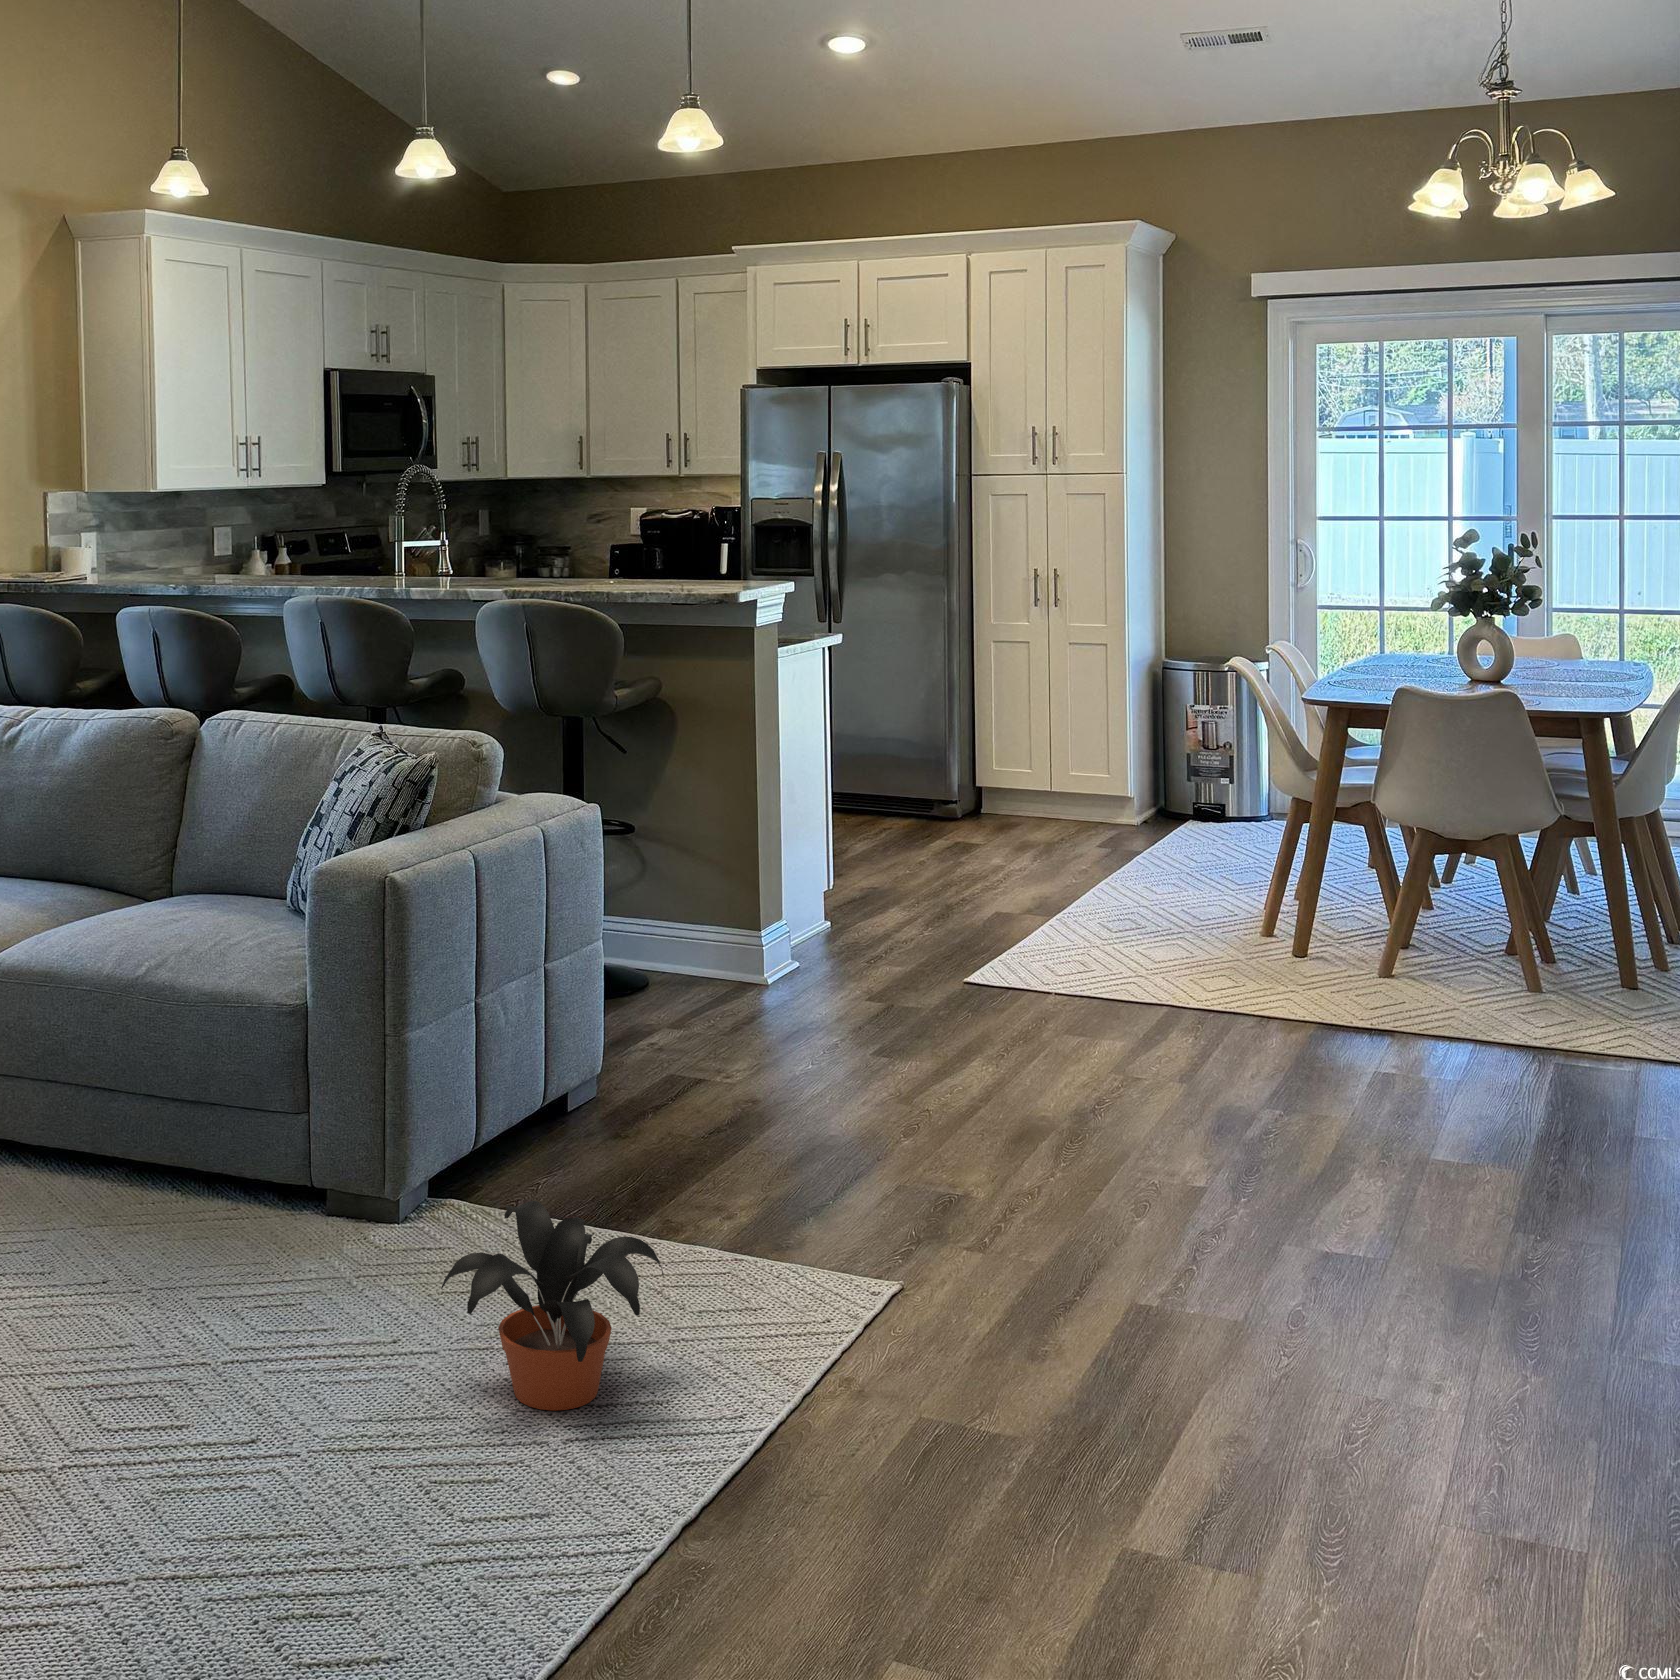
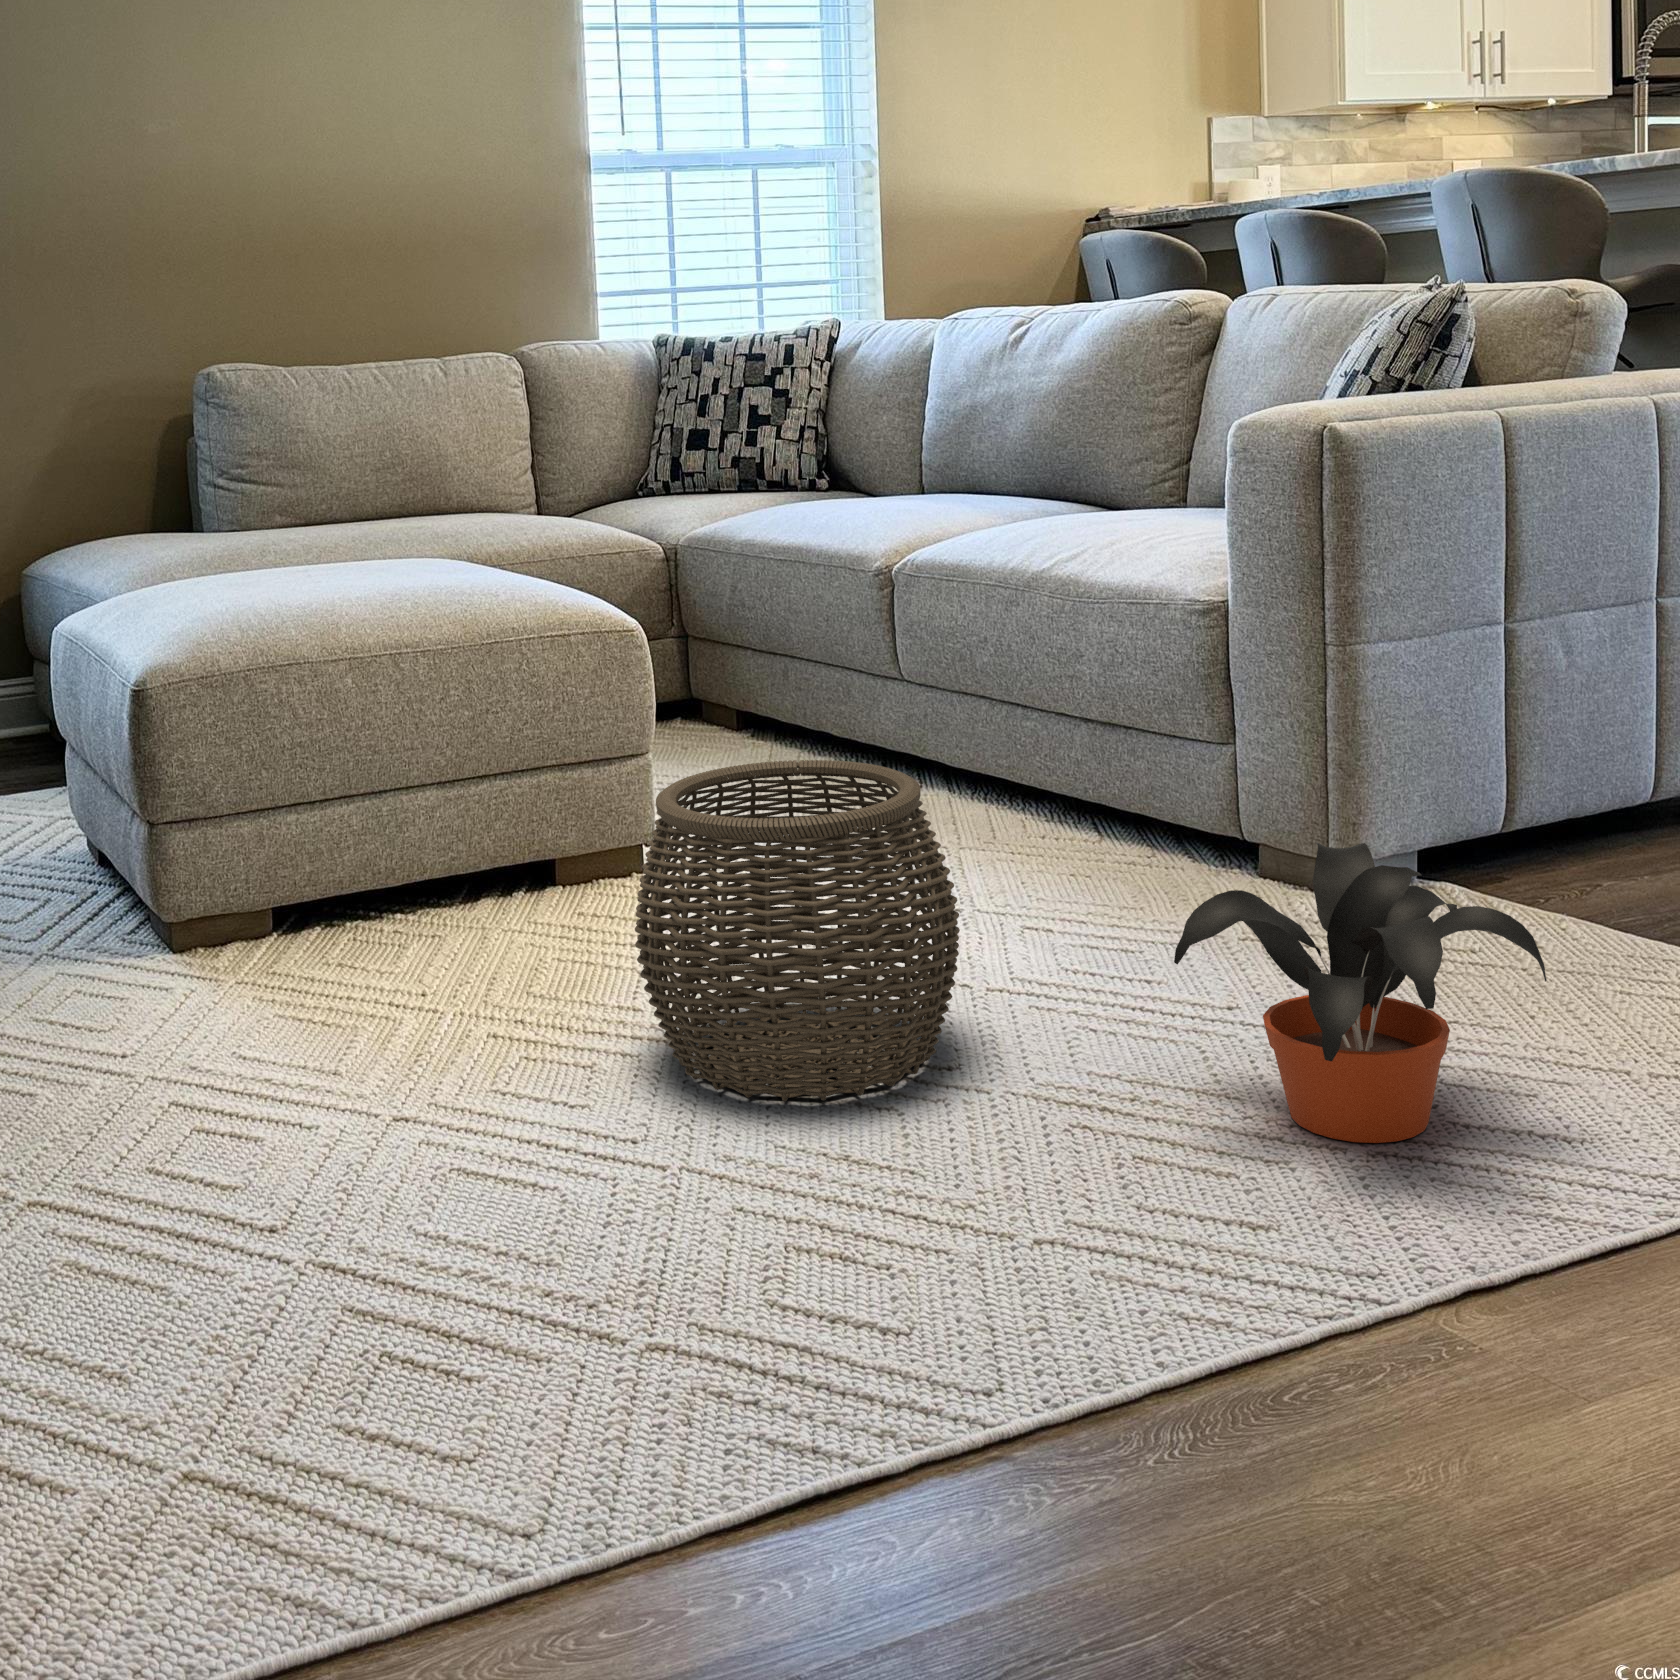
woven basket: none [35,1193,291,1487] -> present [635,760,960,1102]

